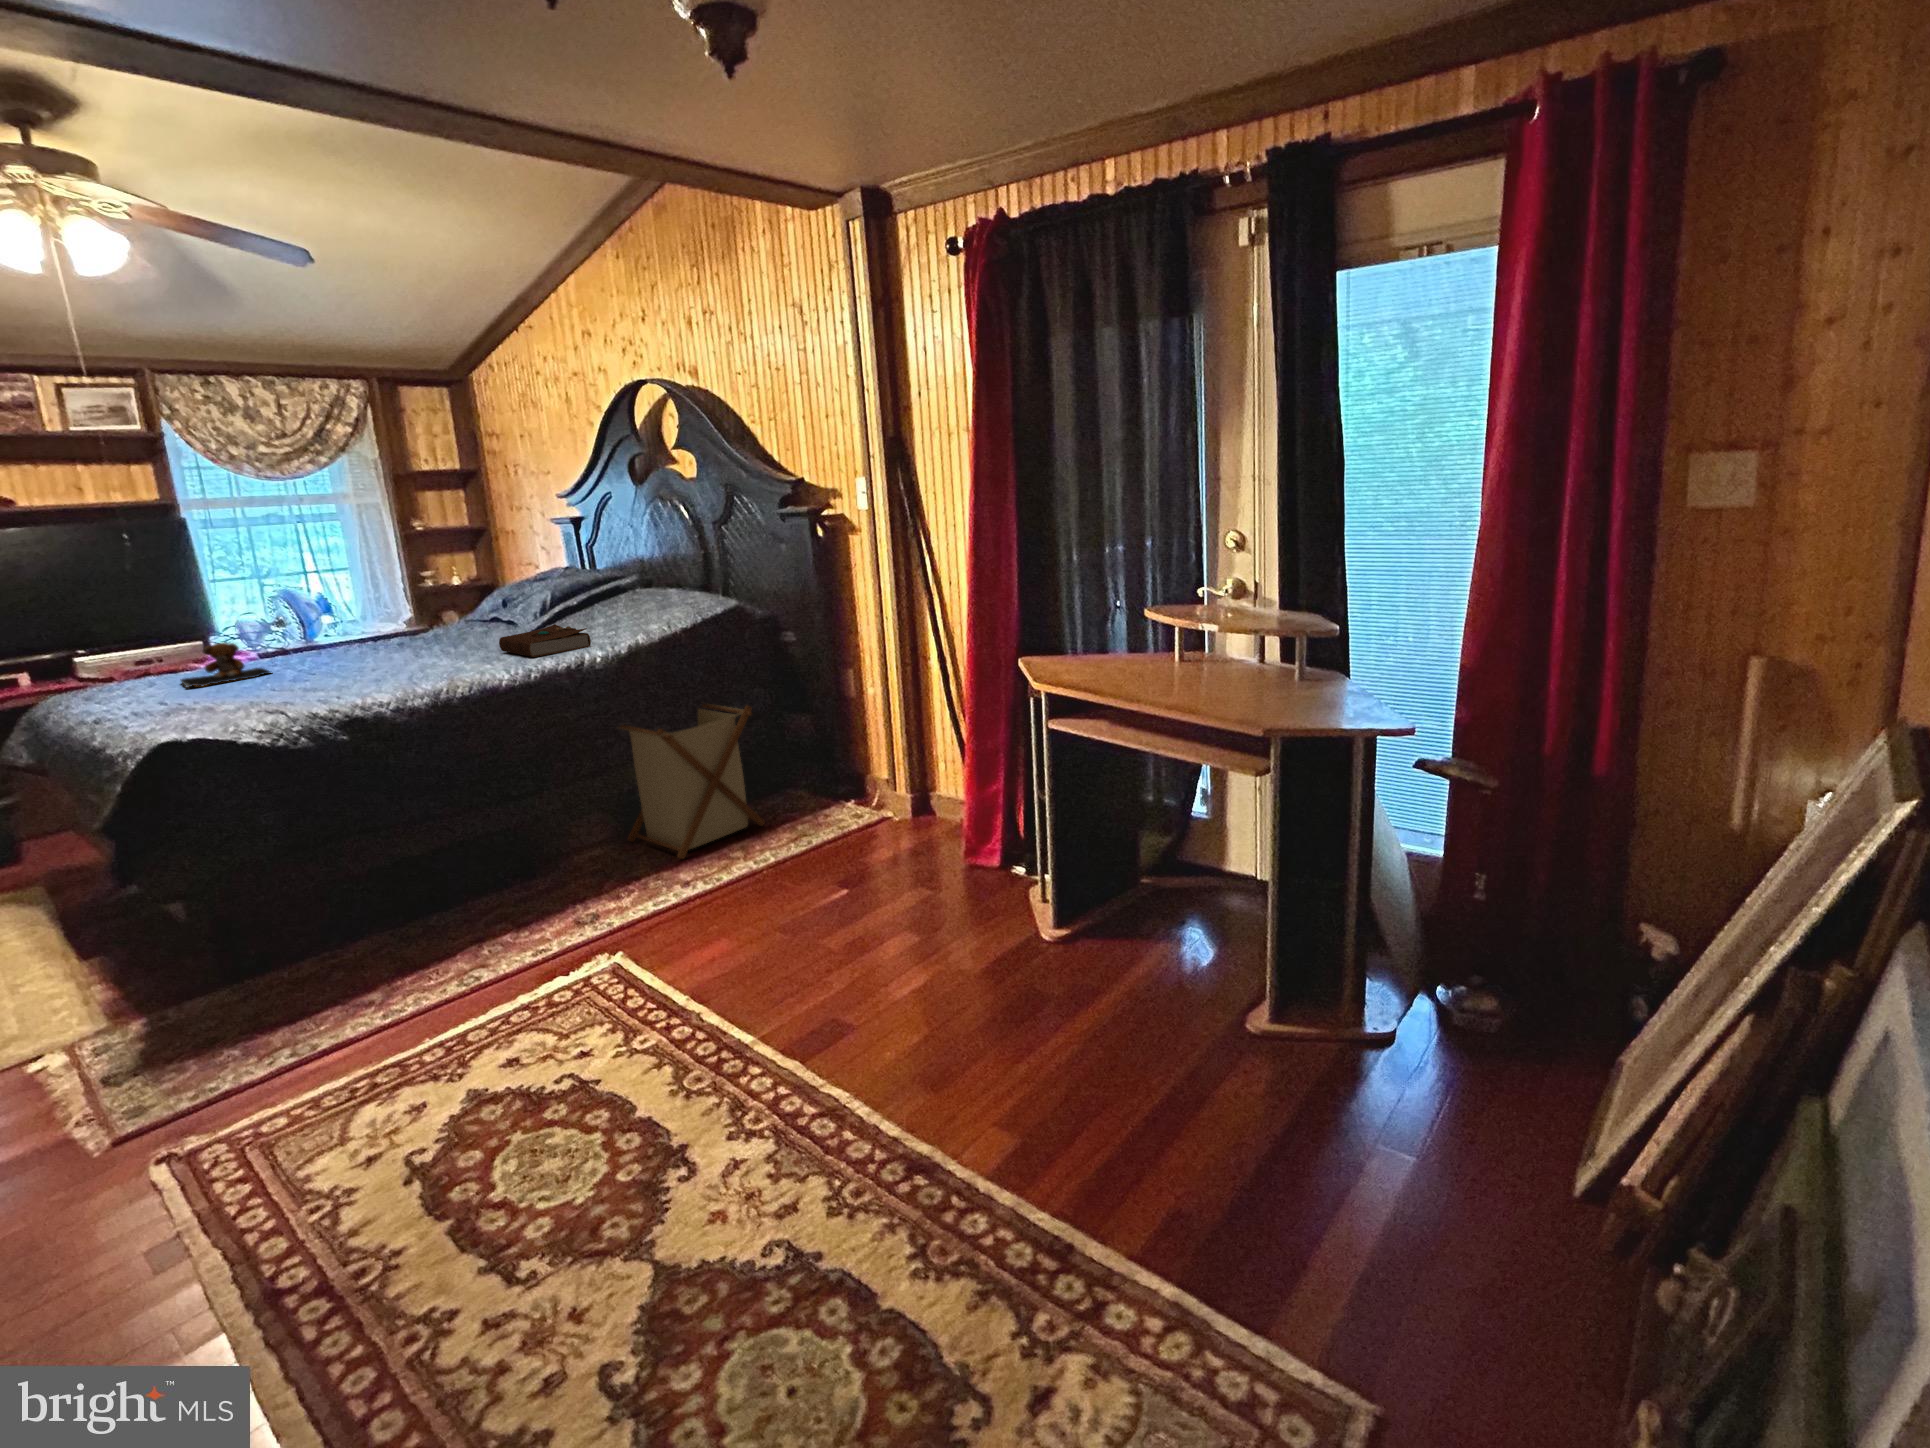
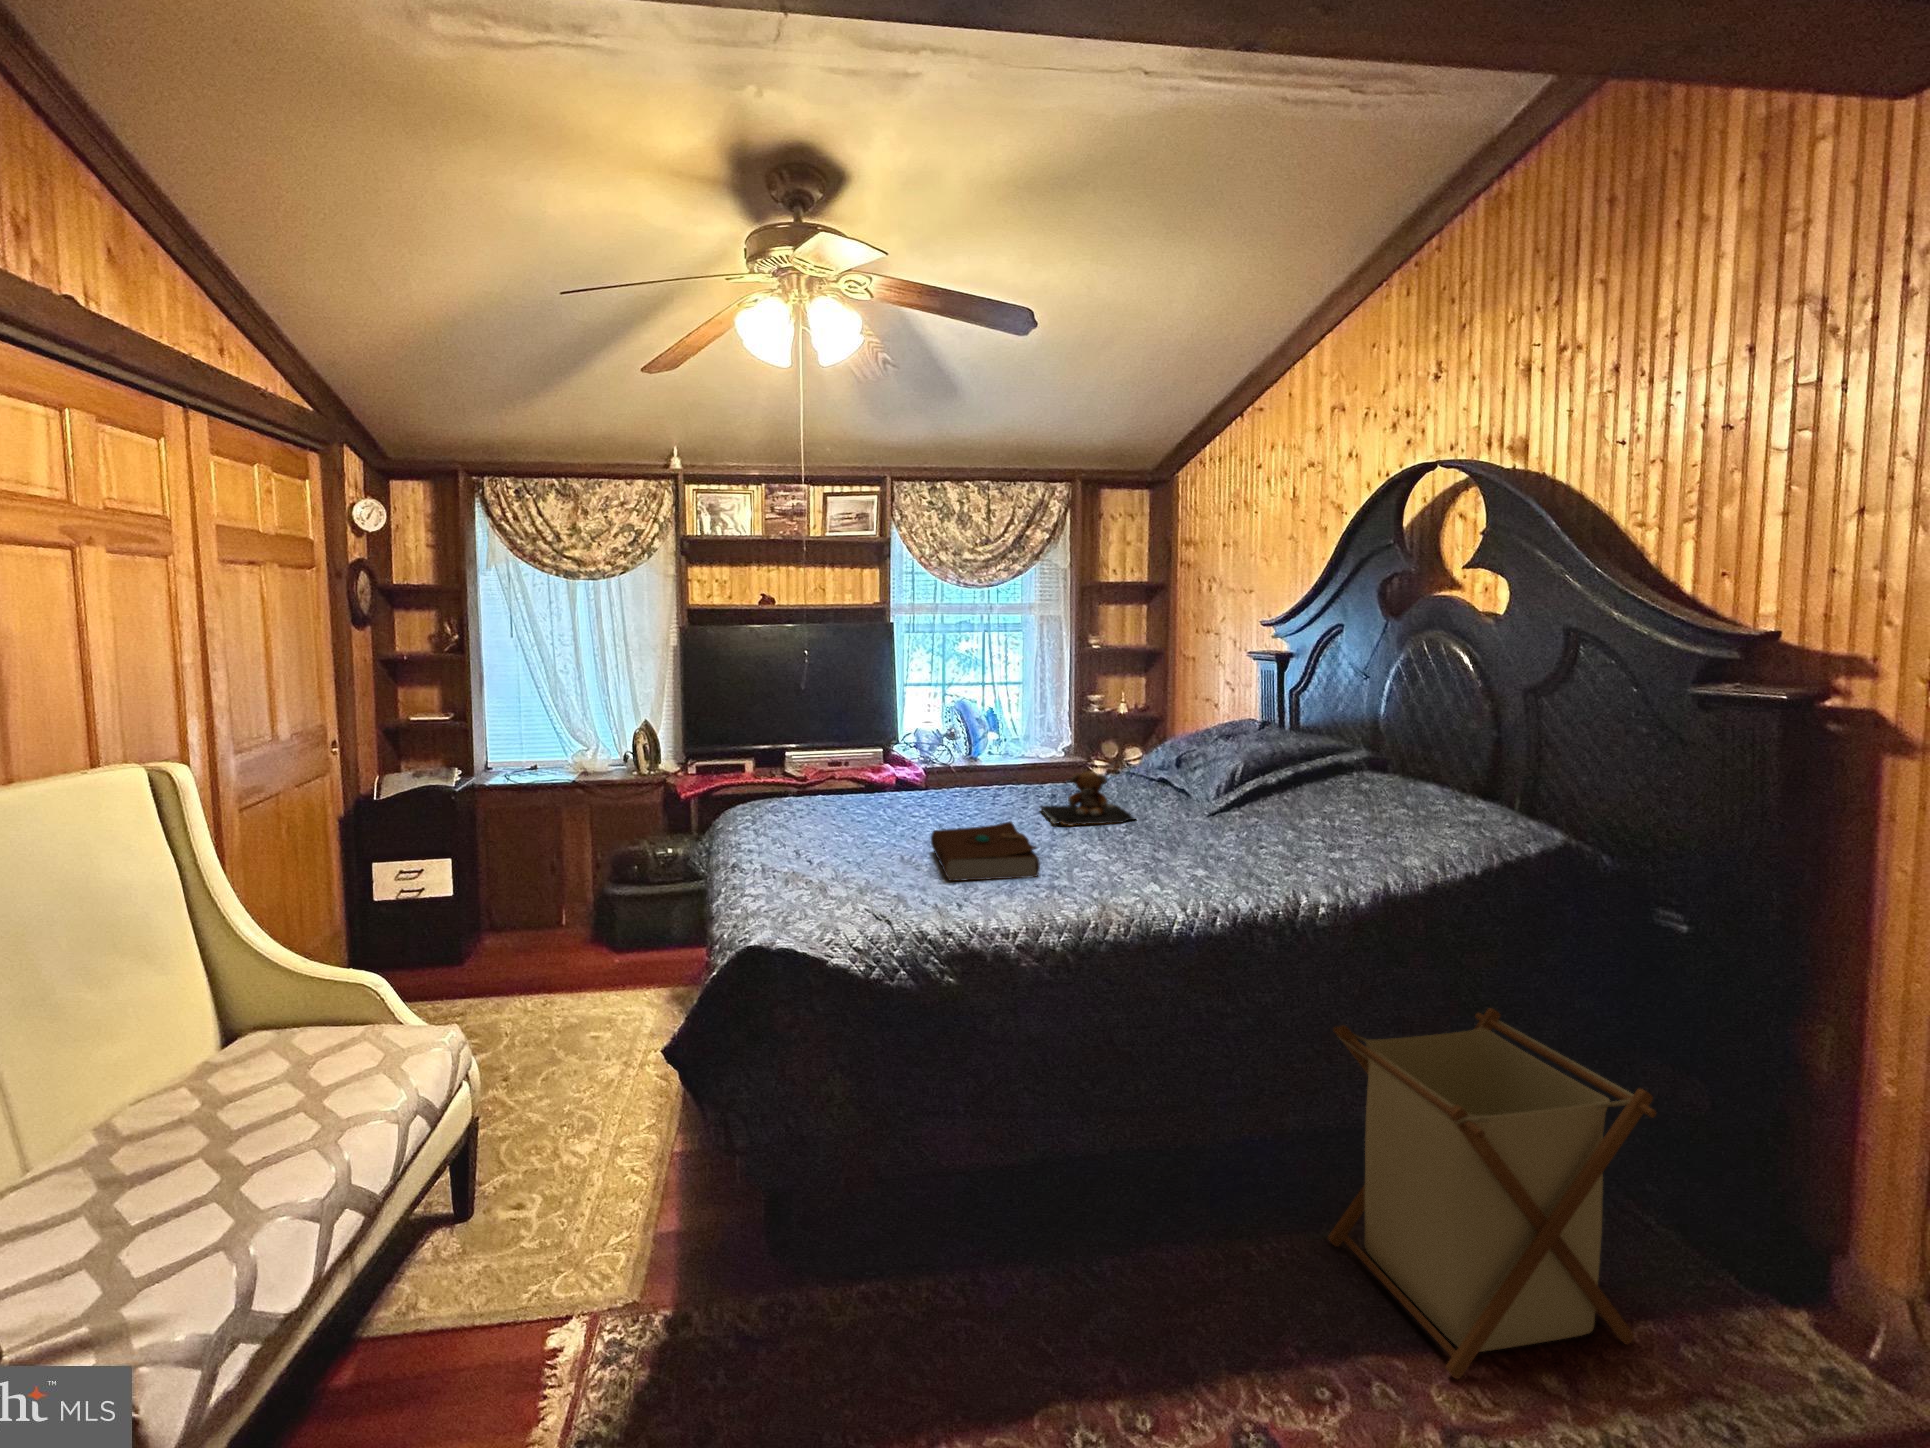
book: present [499,624,591,657] -> present [931,822,1040,881]
teddy bear: present [181,643,272,687] -> present [1040,772,1136,826]

